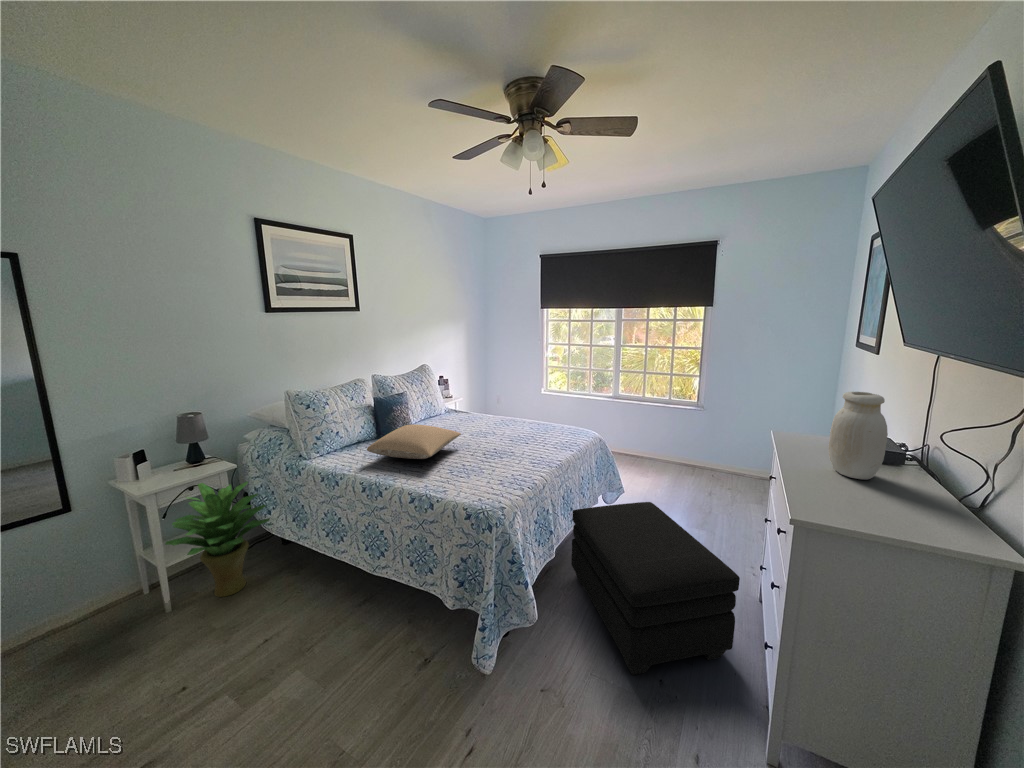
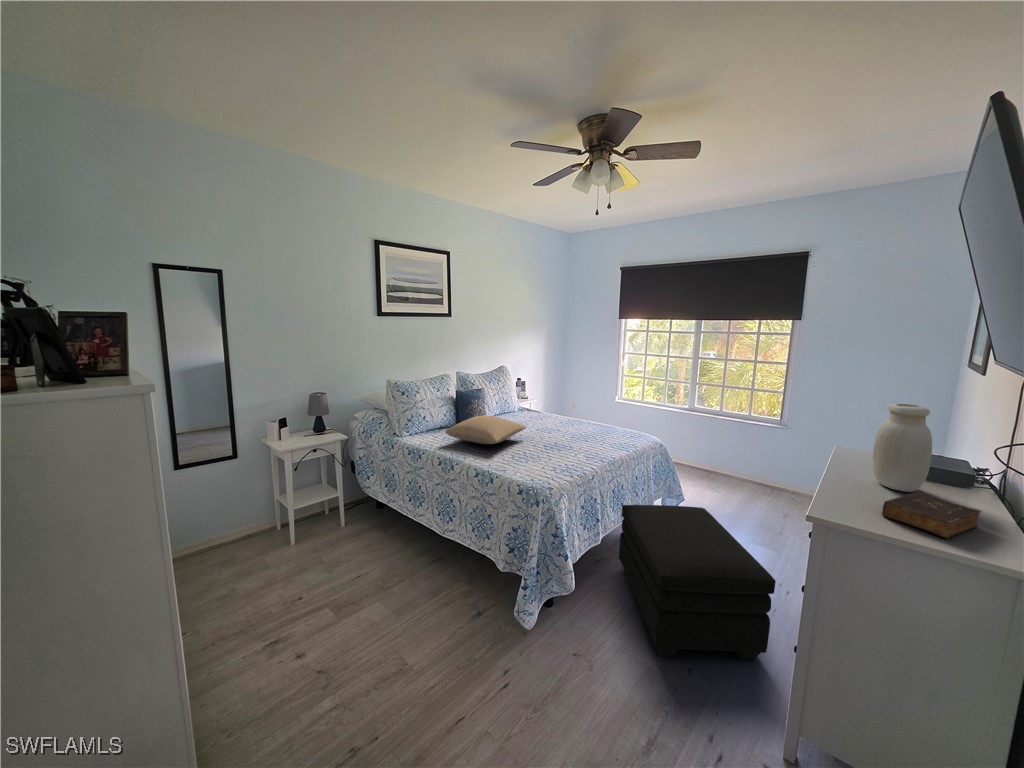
potted plant: present [165,481,270,597] -> none [295,446,368,538]
book: none [866,482,950,535] -> present [882,492,981,538]

